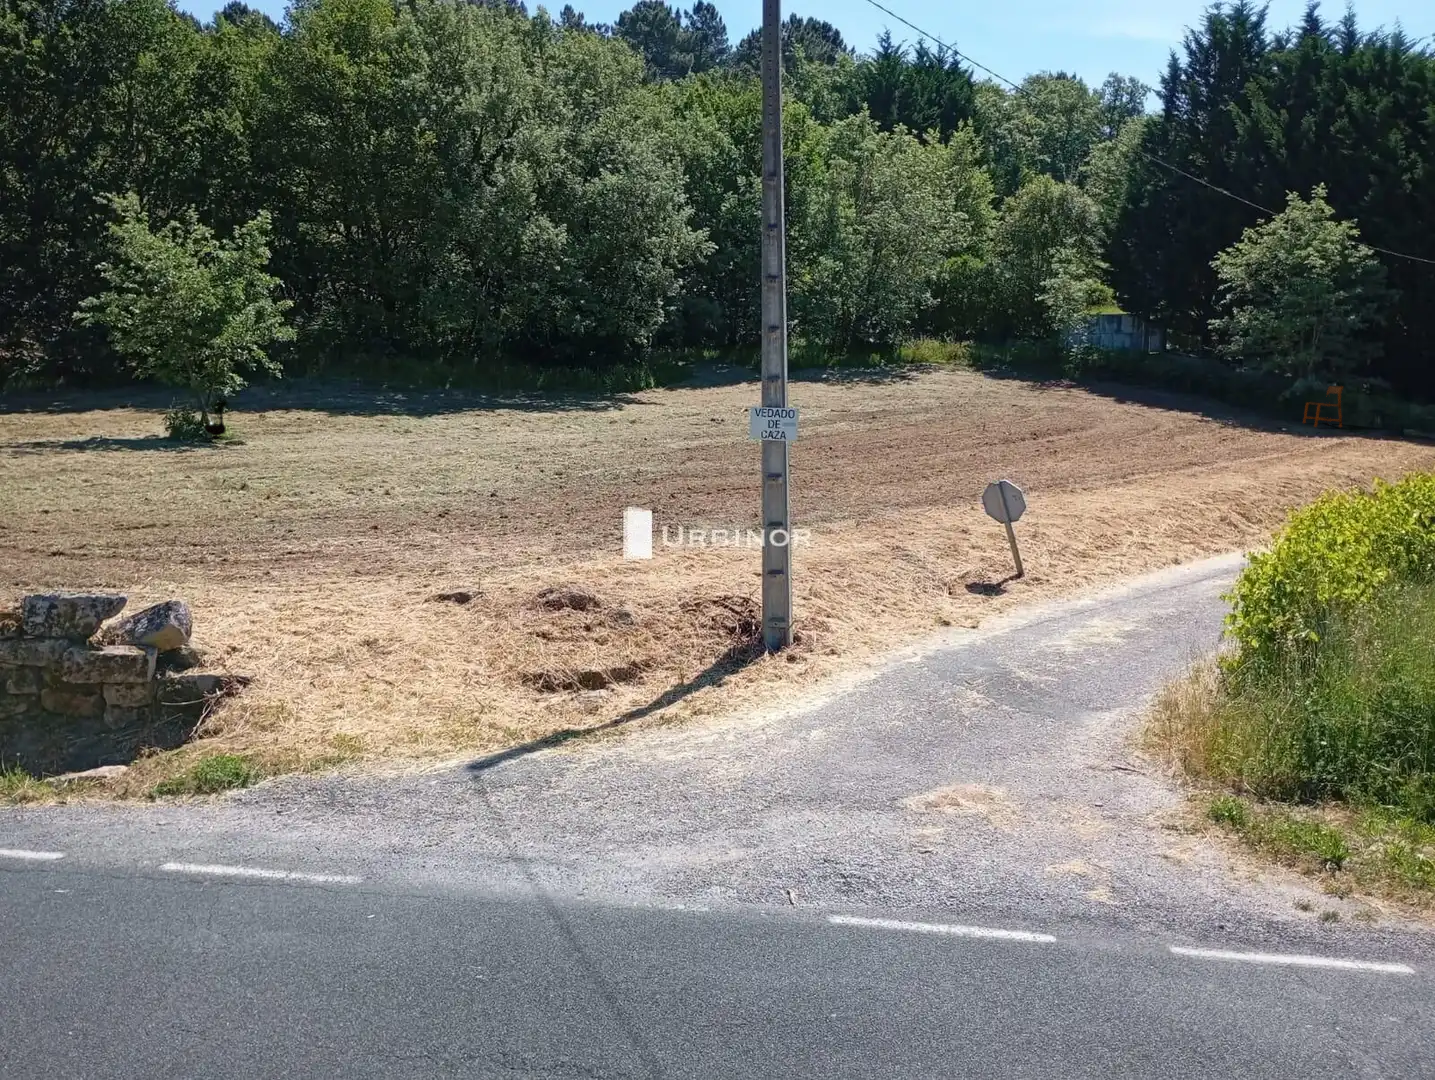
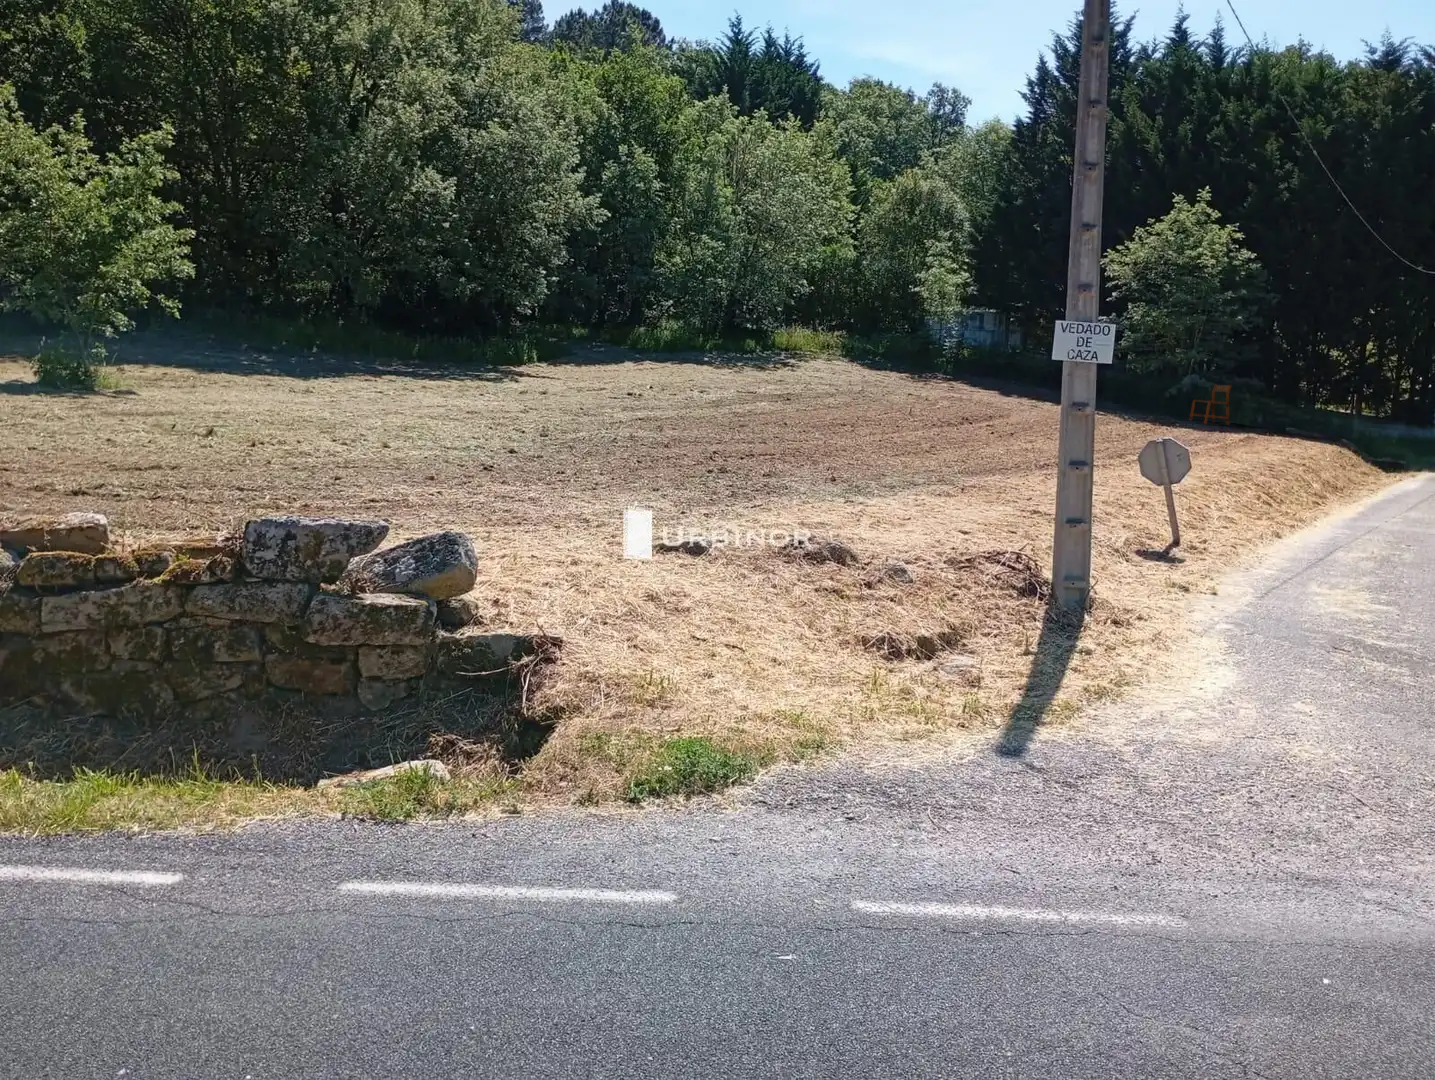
potted tree: present [205,398,228,438] -> none [70,335,101,387]

